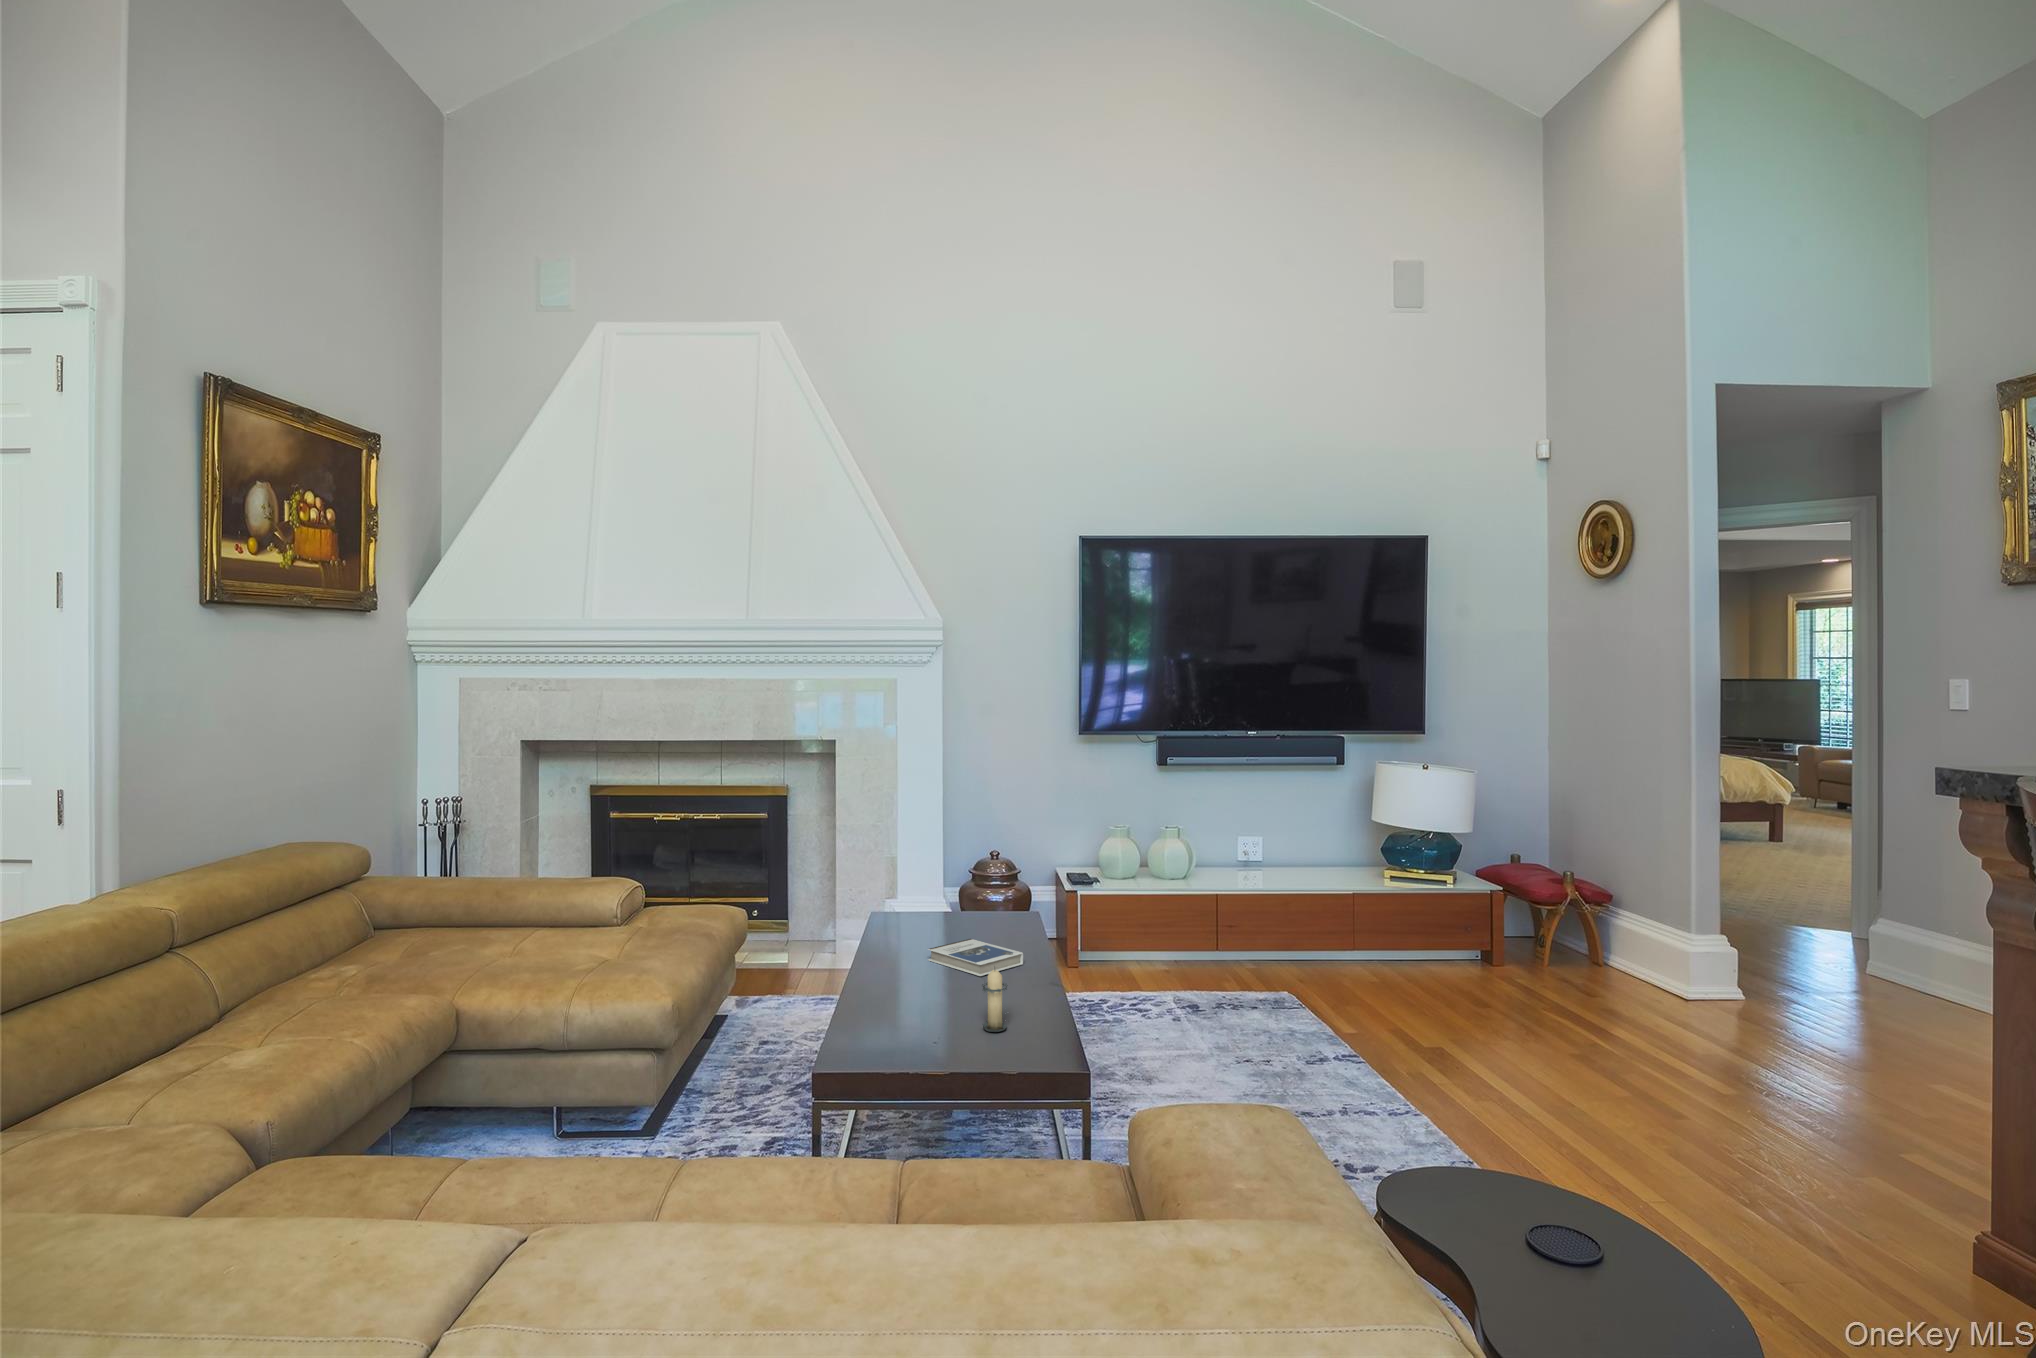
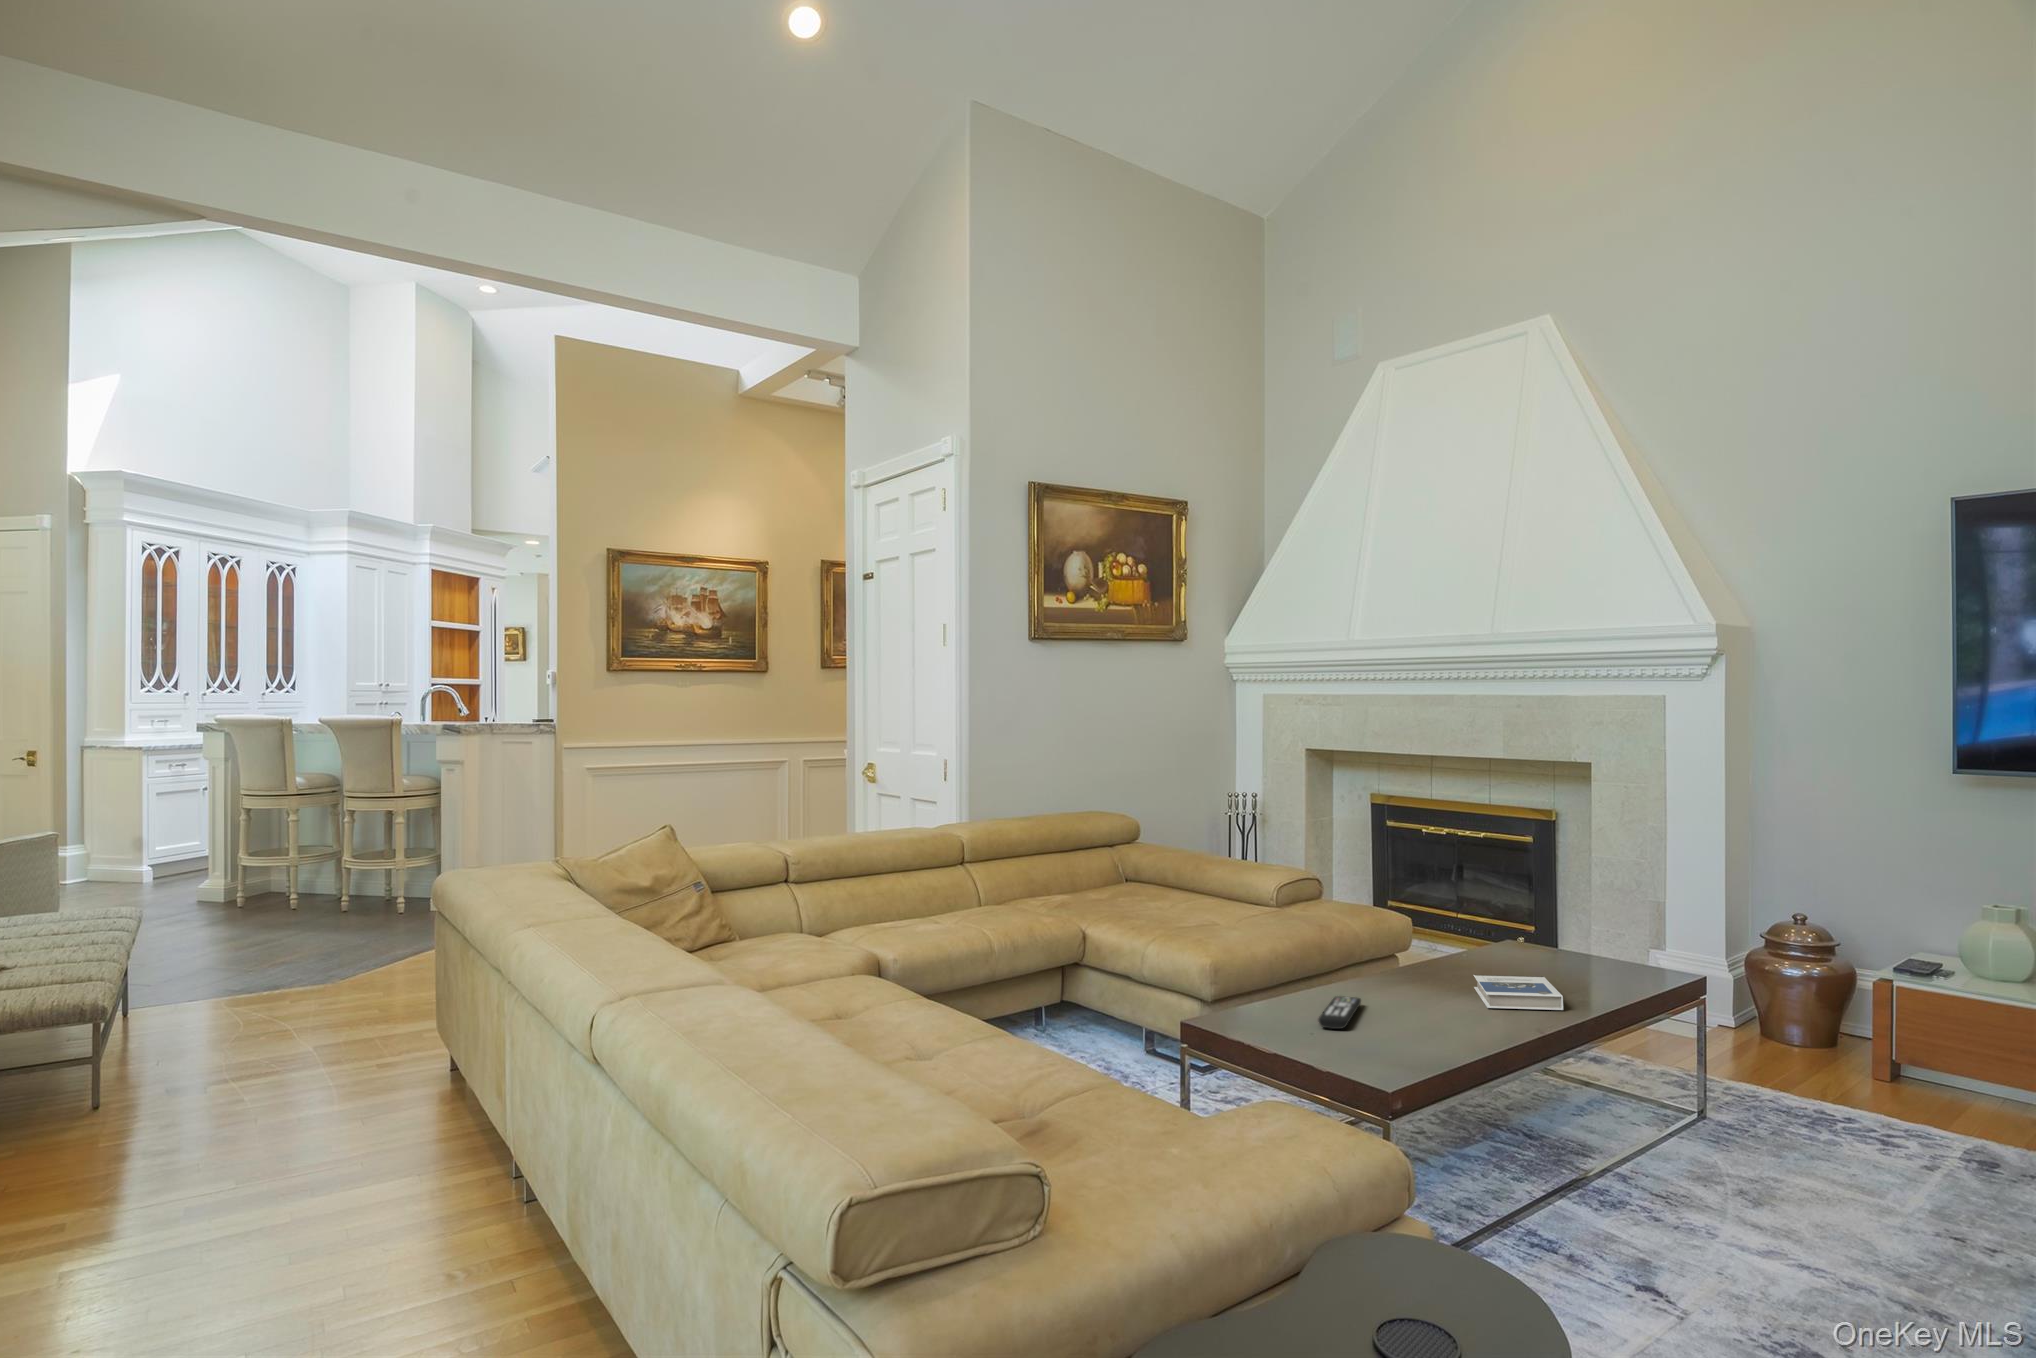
candle: present [982,966,1007,1032] -> none [1369,971,1405,1044]
remote control: none [877,994,947,1032] -> present [1318,996,1361,1029]

